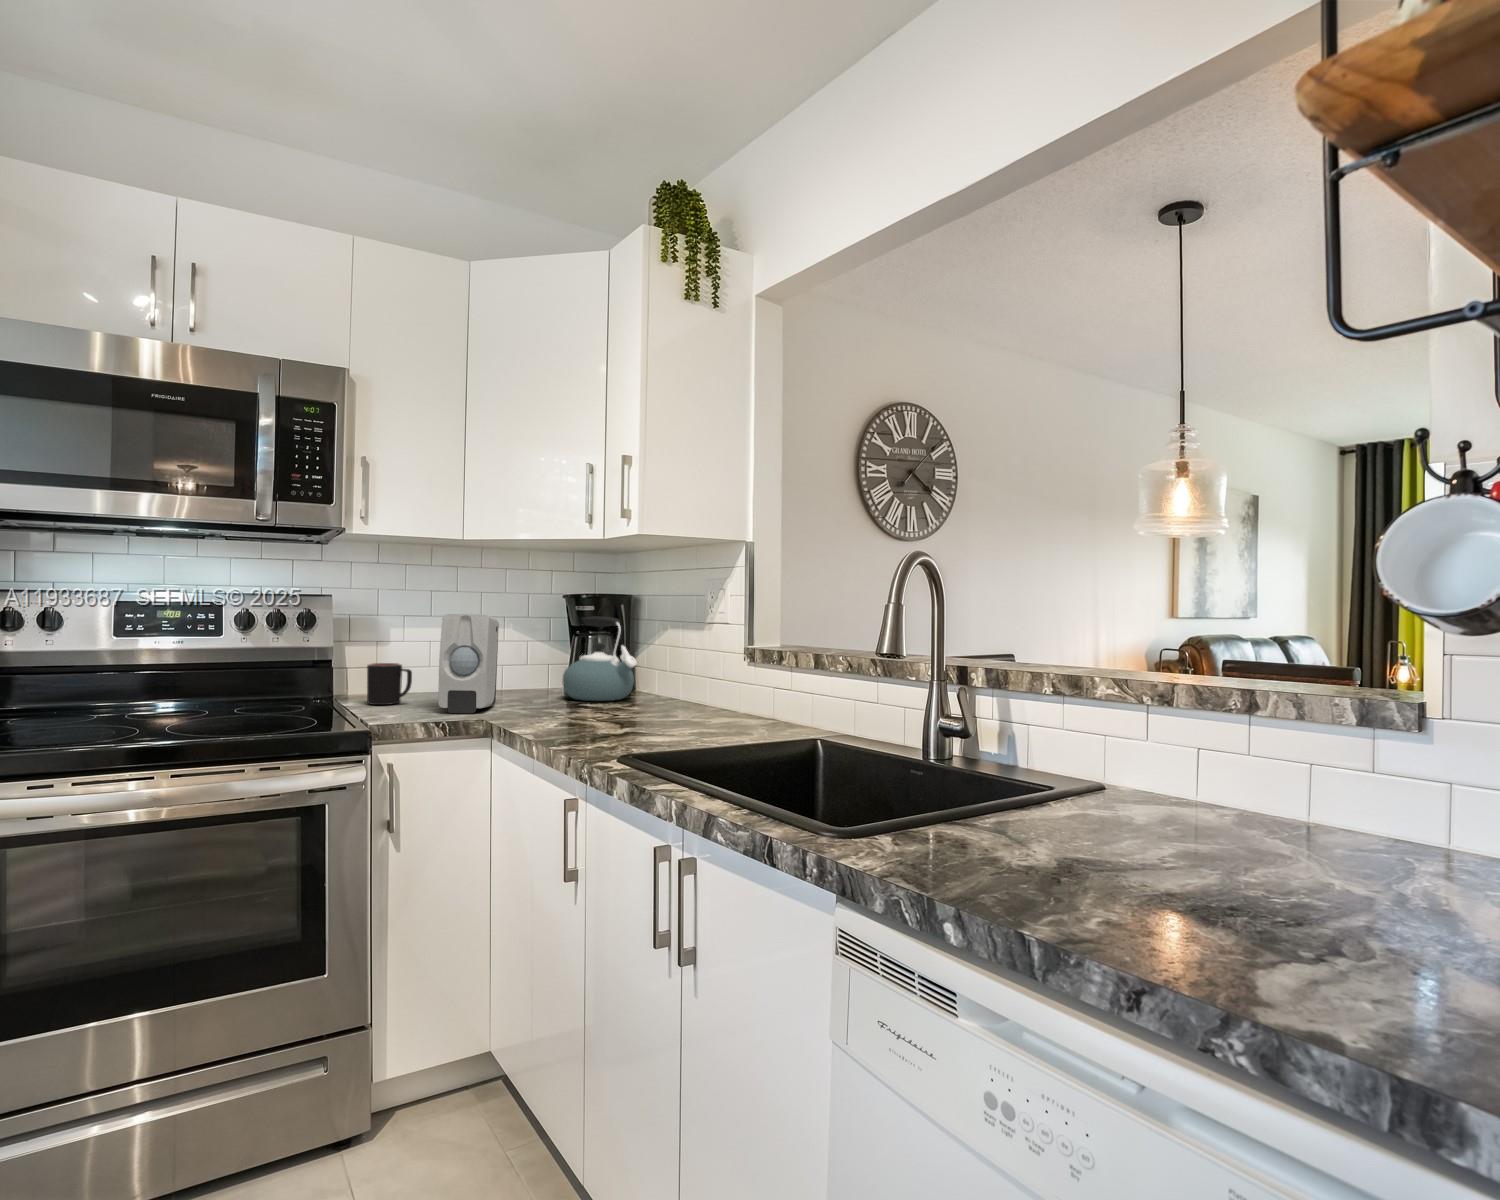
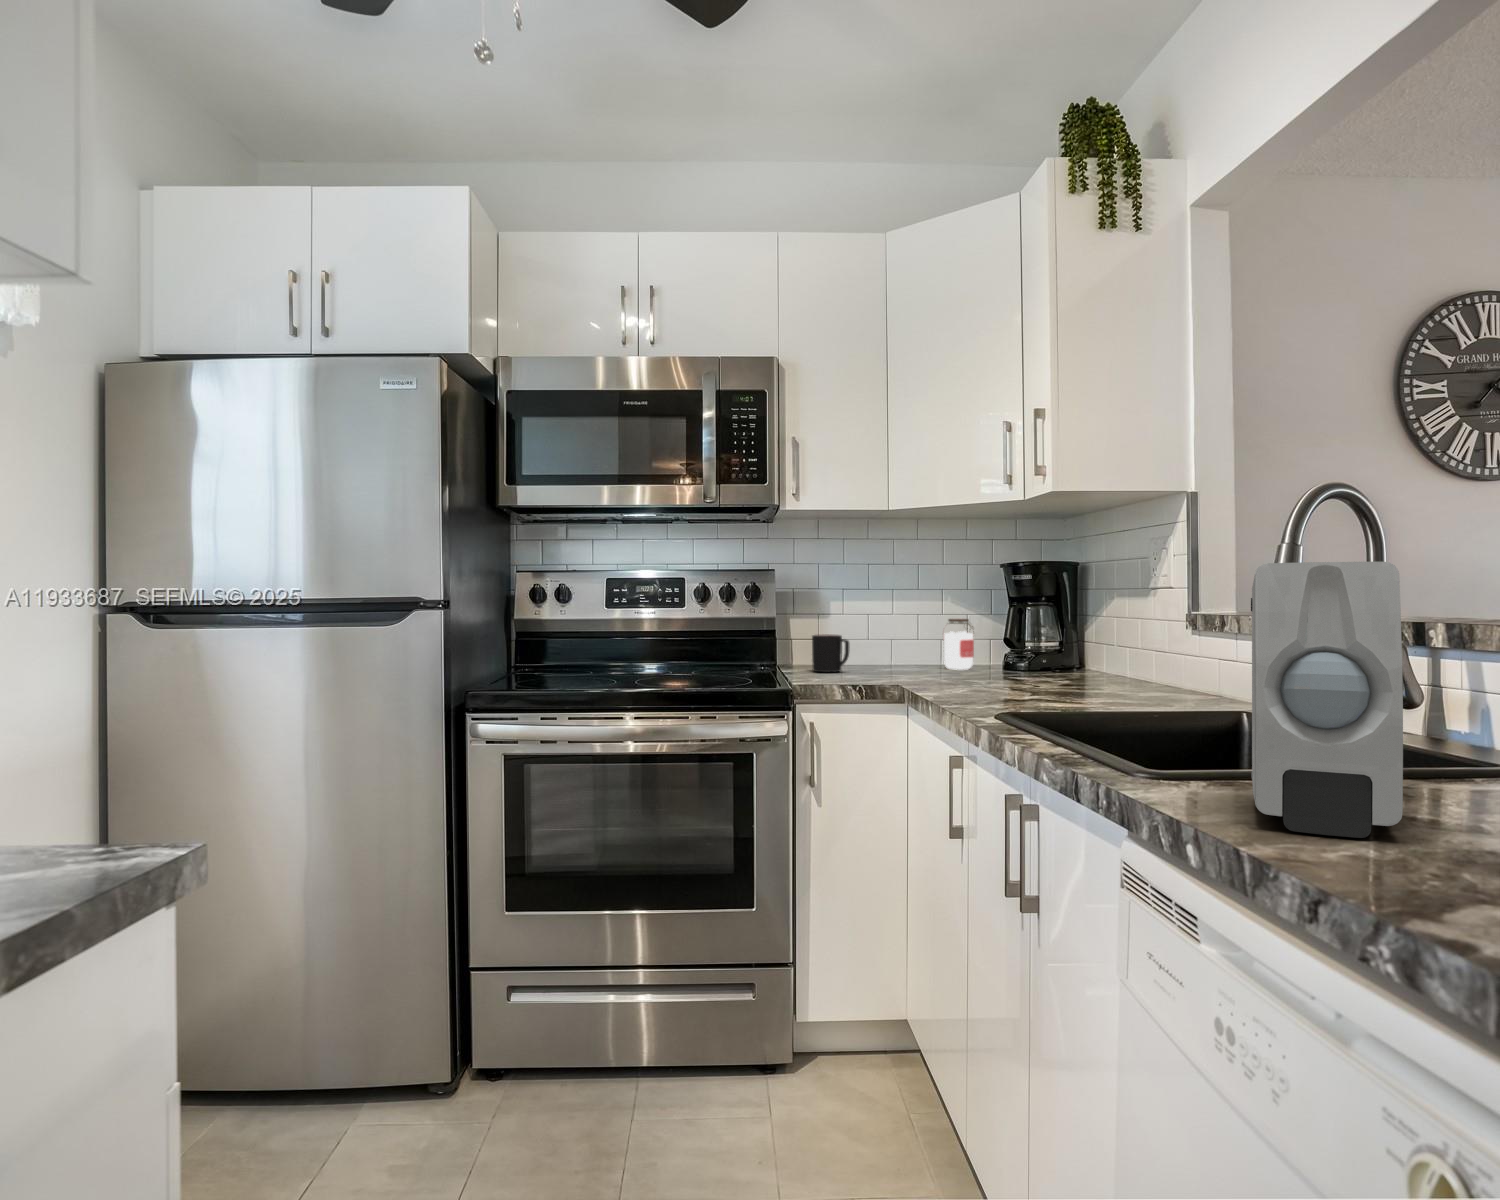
soap dispenser: present [438,614,499,713] -> present [1251,562,1403,838]
kettle: present [563,617,637,701] -> none [996,587,1074,676]
jar: none [506,644,537,696] -> present [944,619,974,670]

